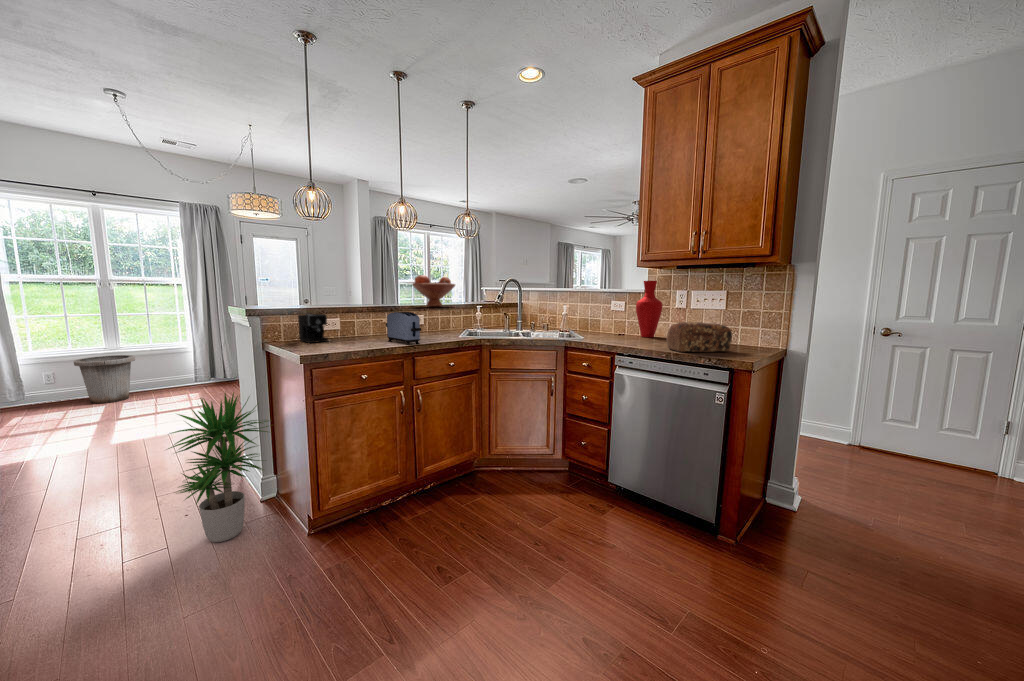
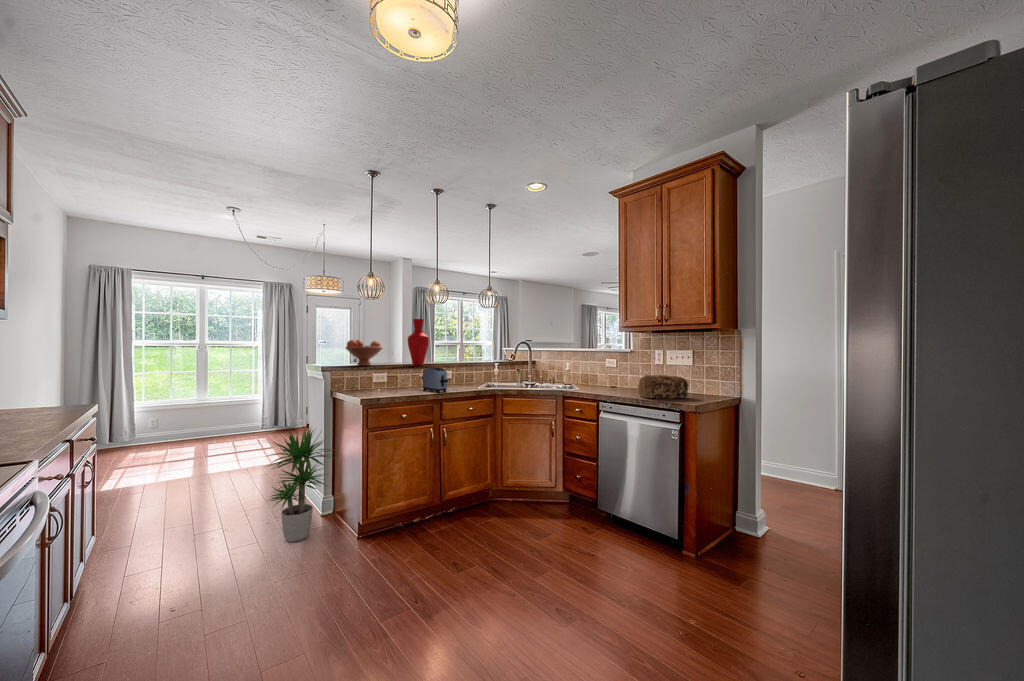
fruit bowl: present [413,275,455,307] -> present [346,340,383,366]
vase: present [636,281,663,337] -> present [408,319,429,366]
coffee maker: present [298,314,344,343] -> none [358,369,391,391]
trash can: present [73,355,135,404] -> none [175,404,220,444]

